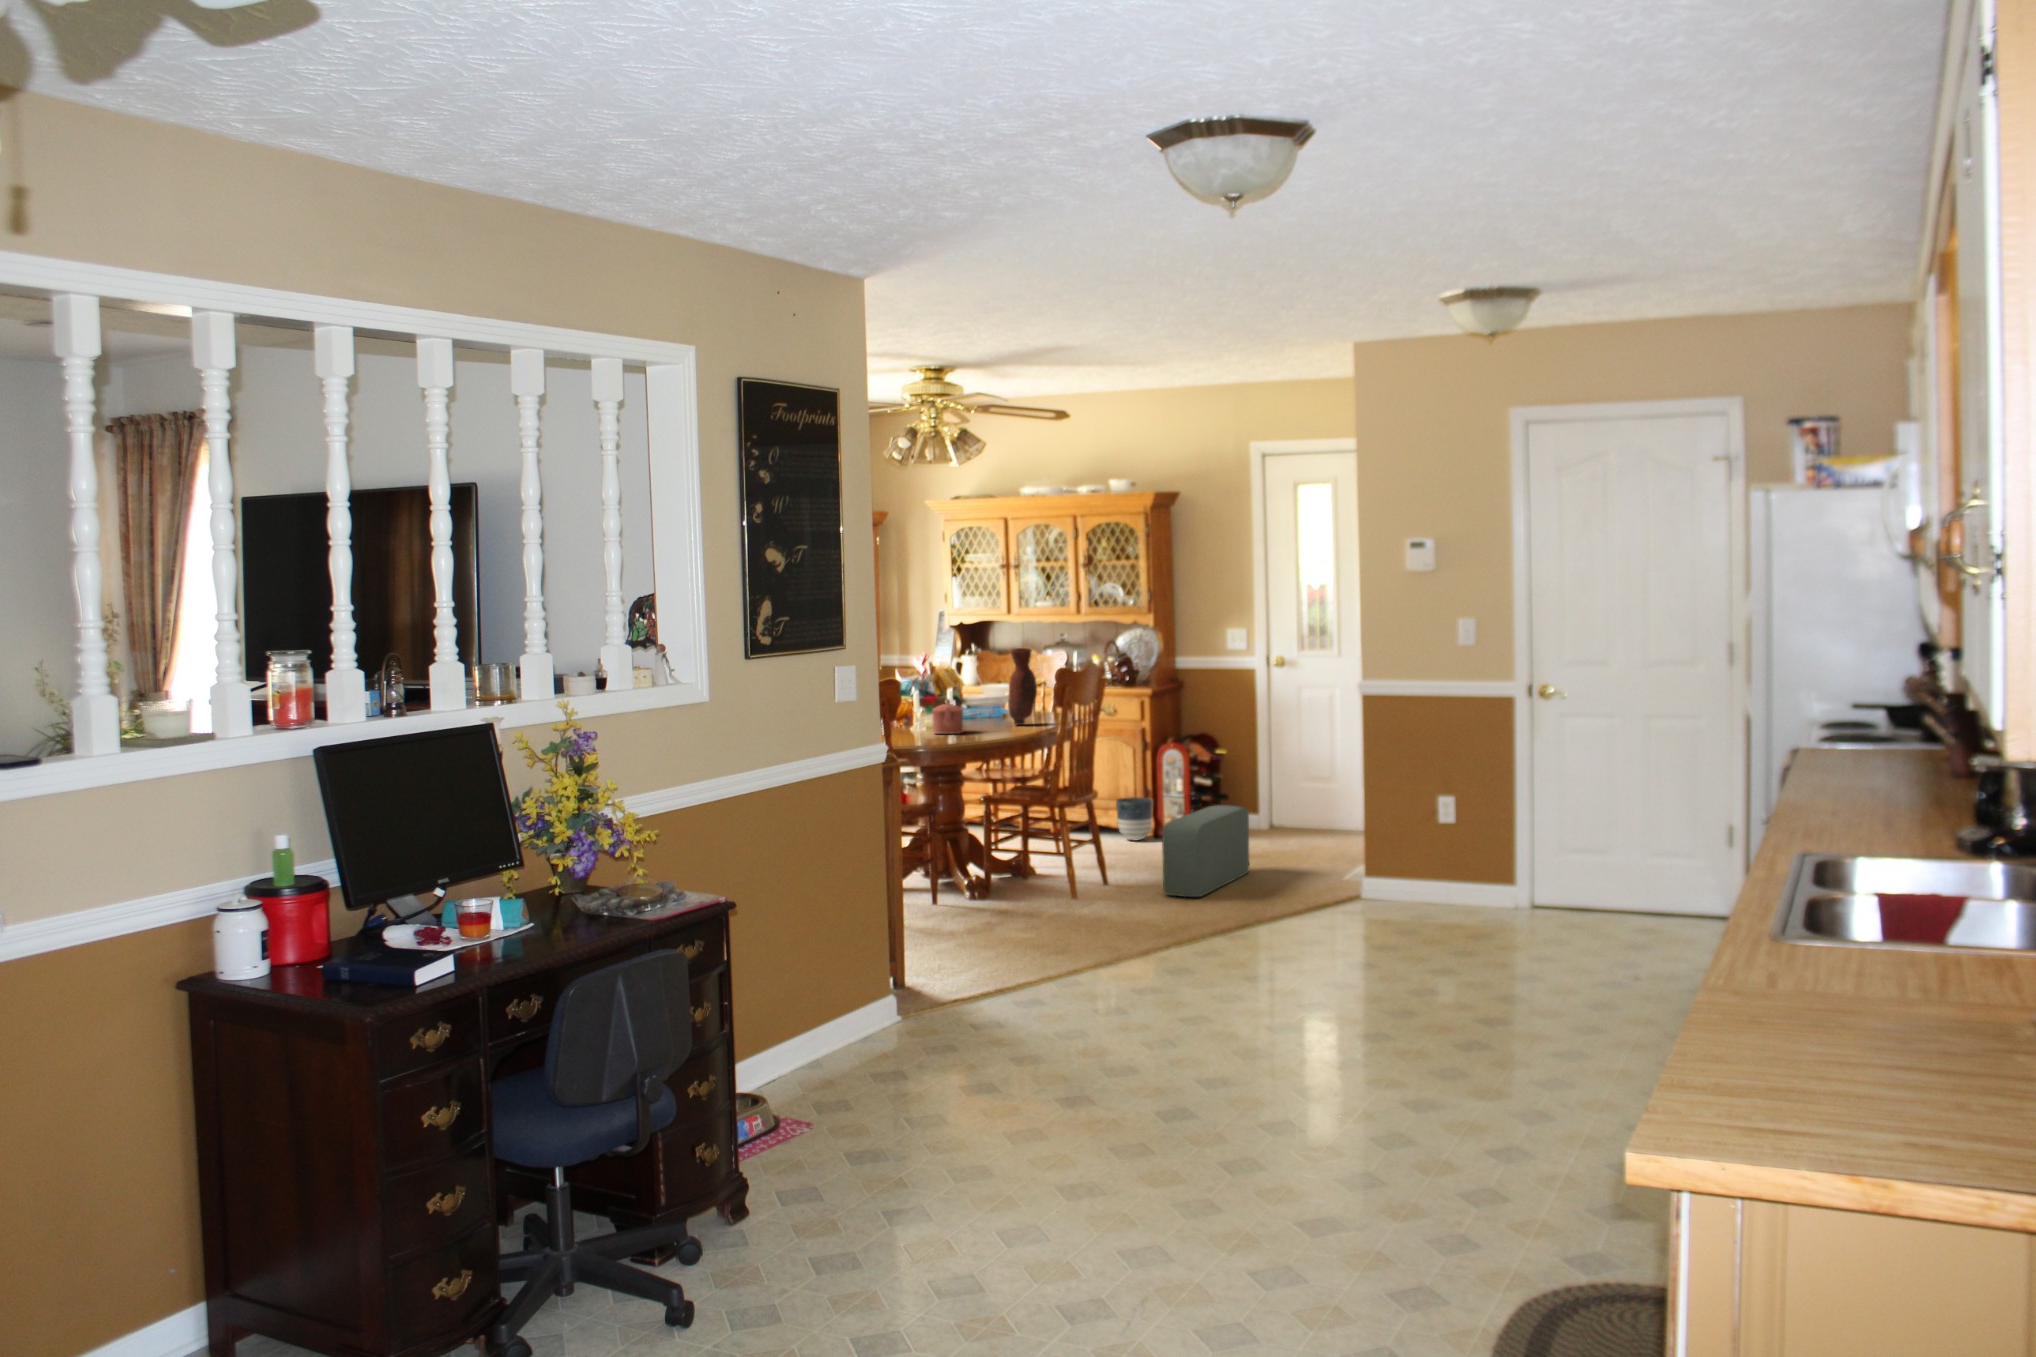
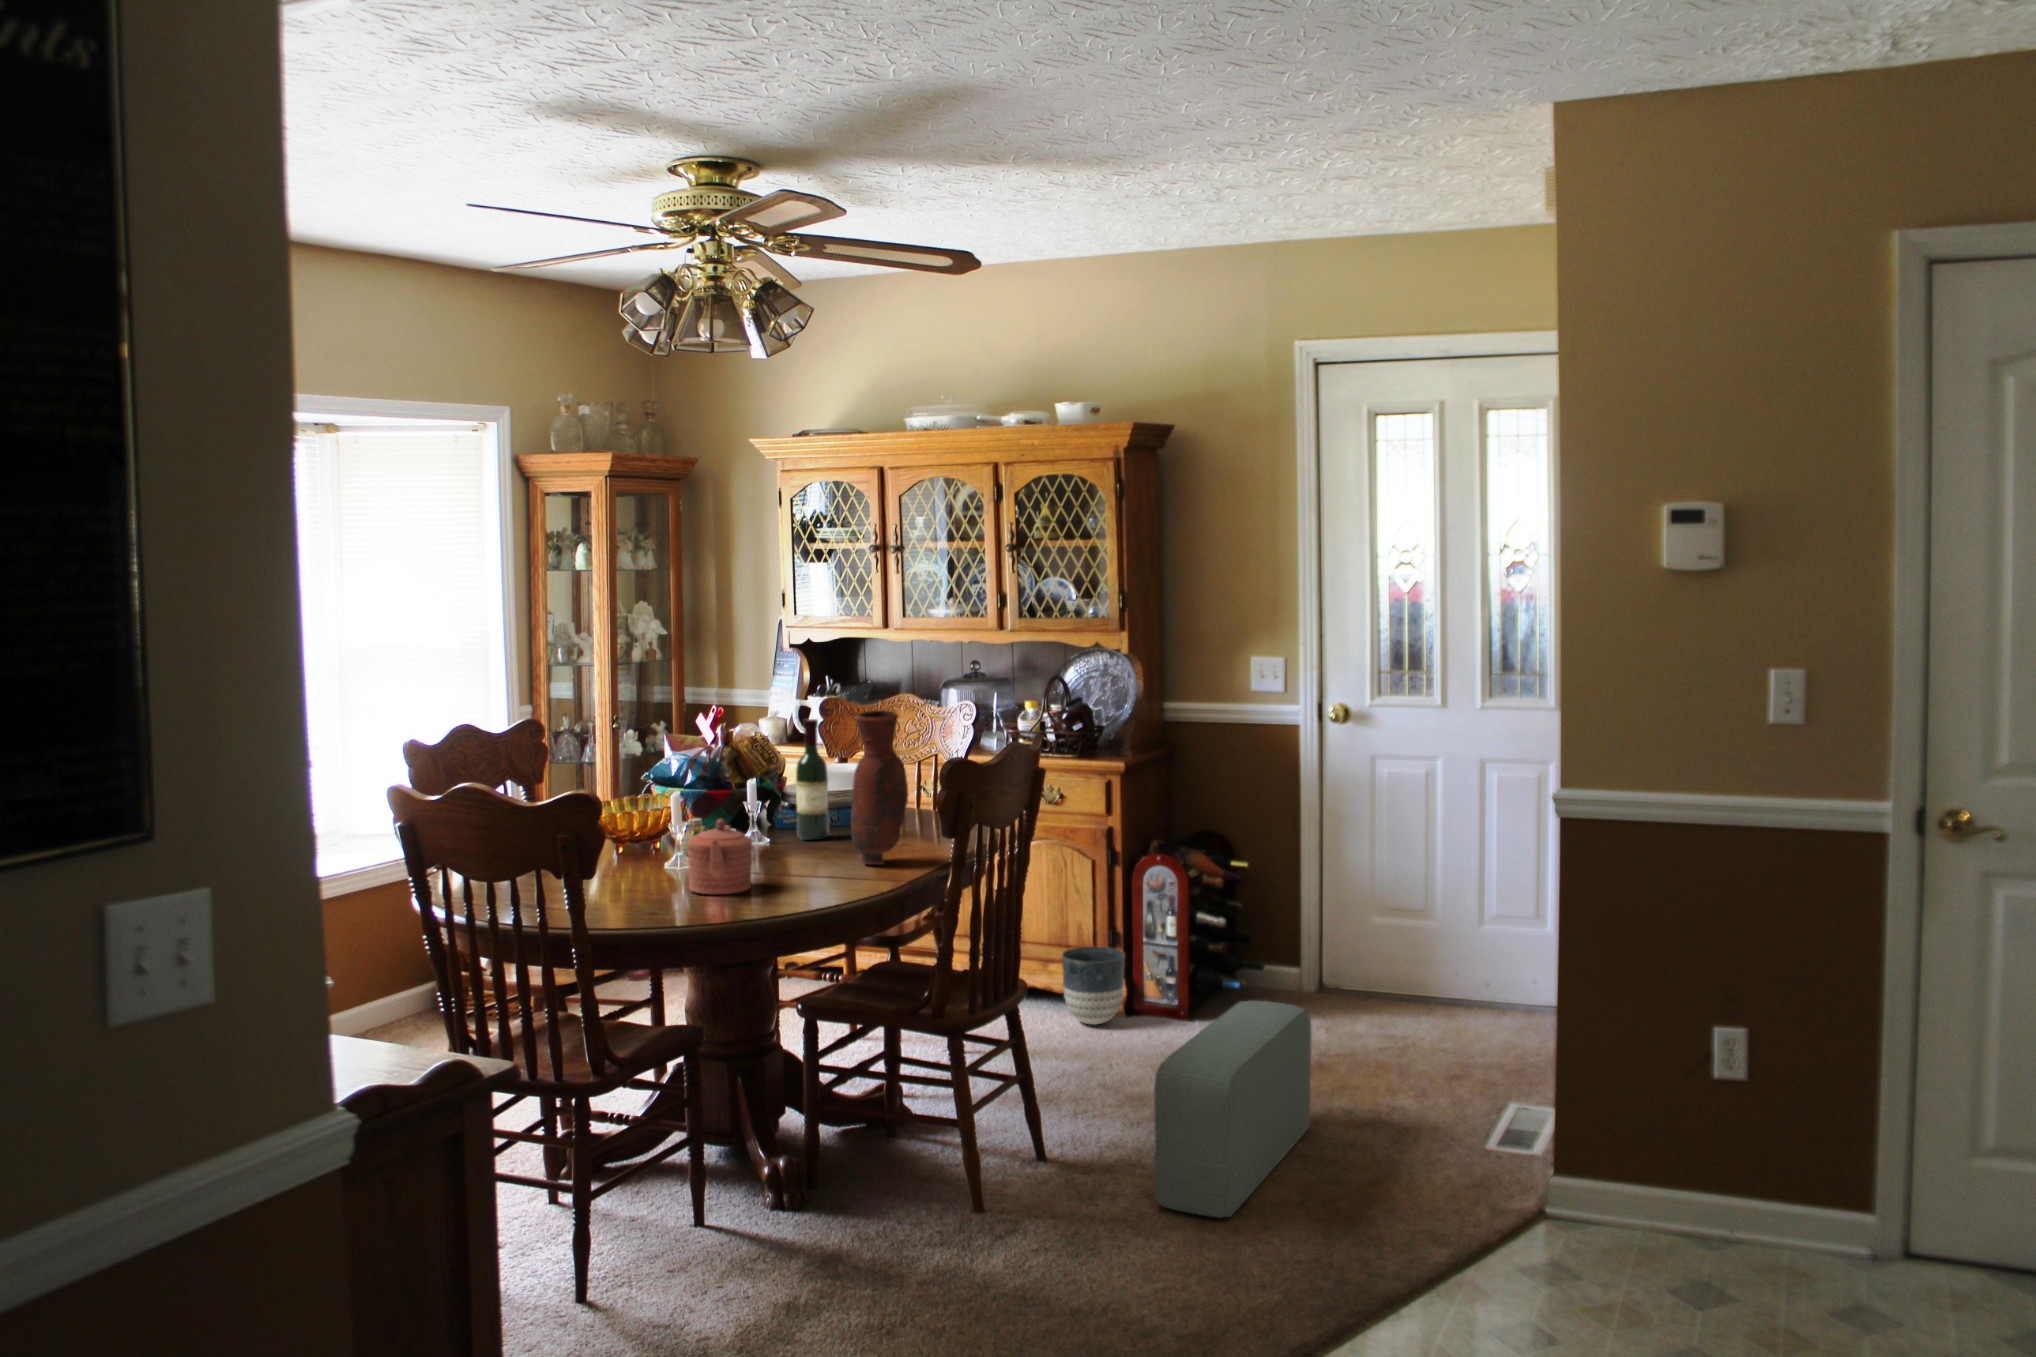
wine bottle: none [975,657,992,720] -> present [796,719,829,840]

